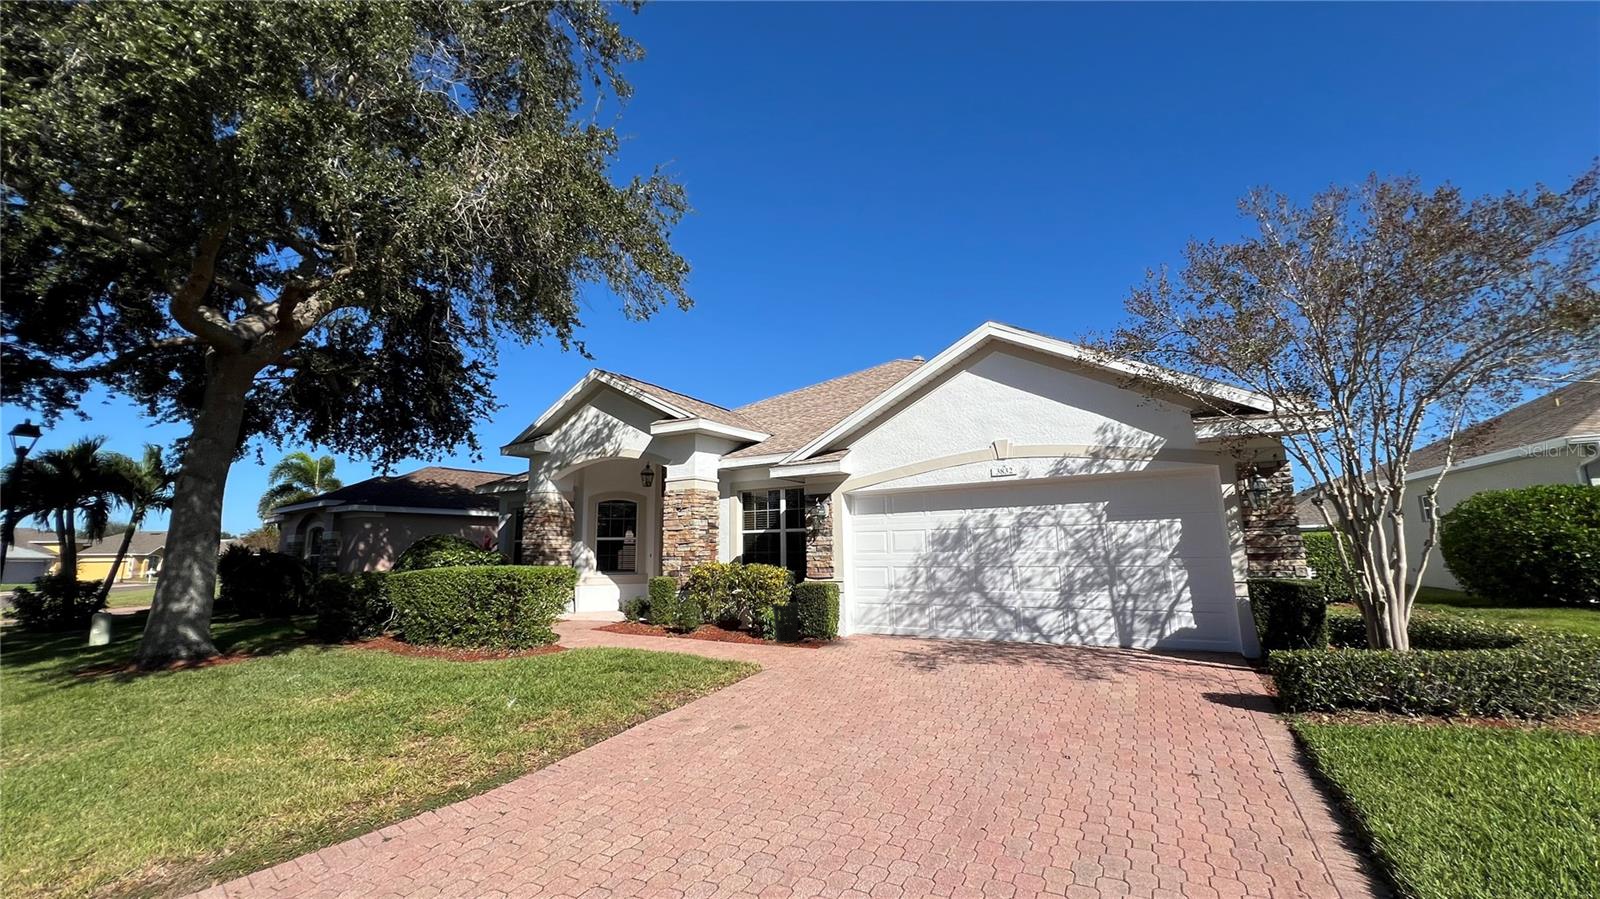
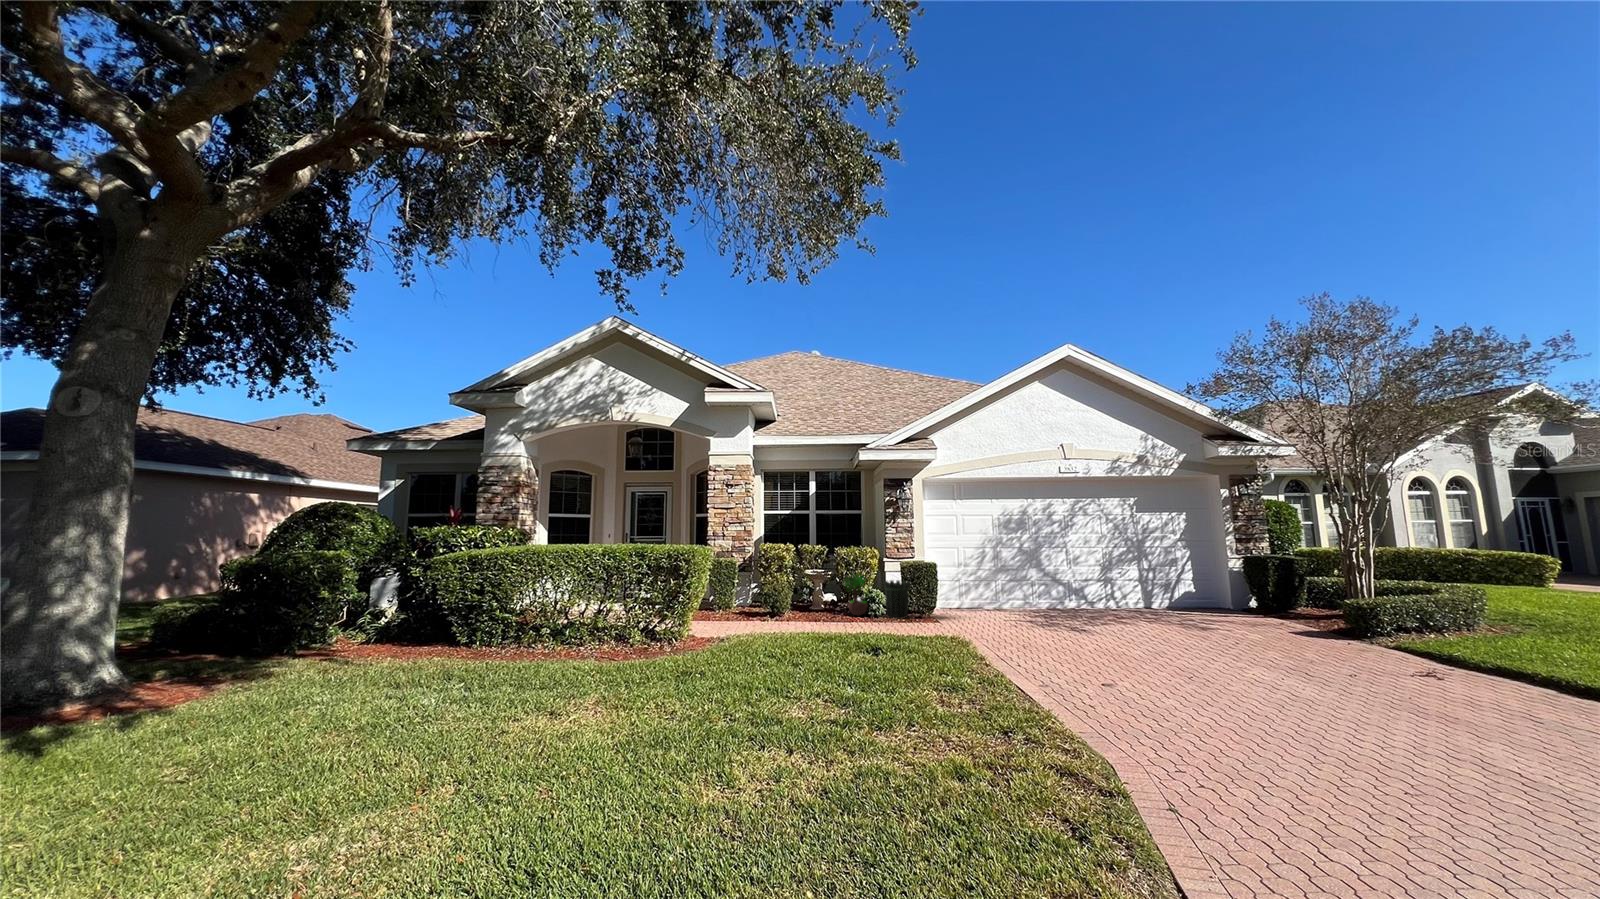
potted tree: none [735,590,766,637] -> present [844,575,868,616]

